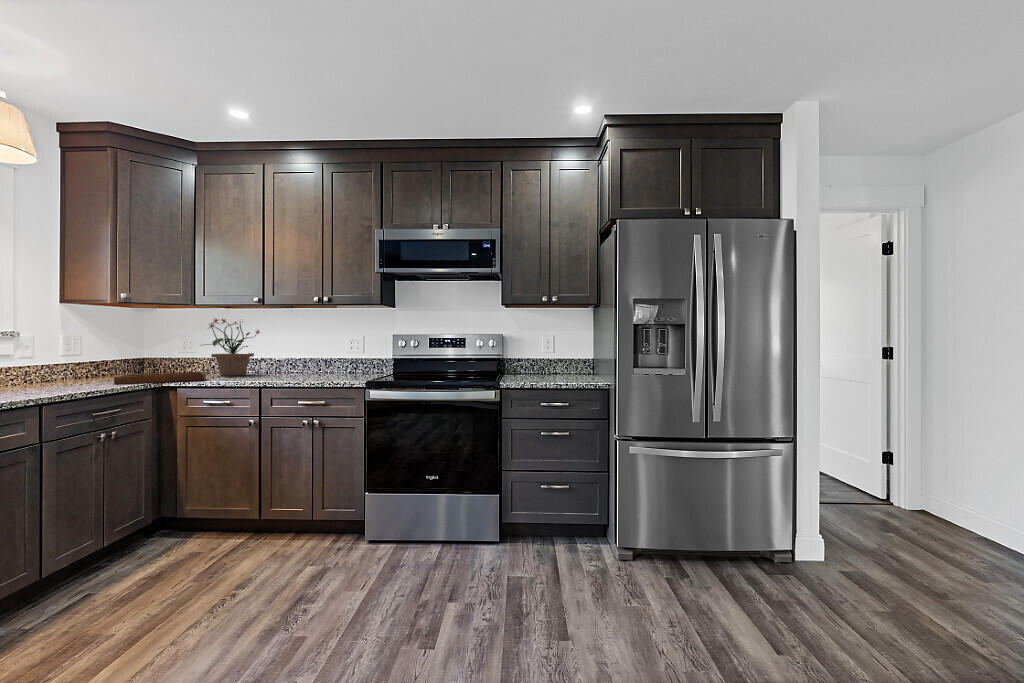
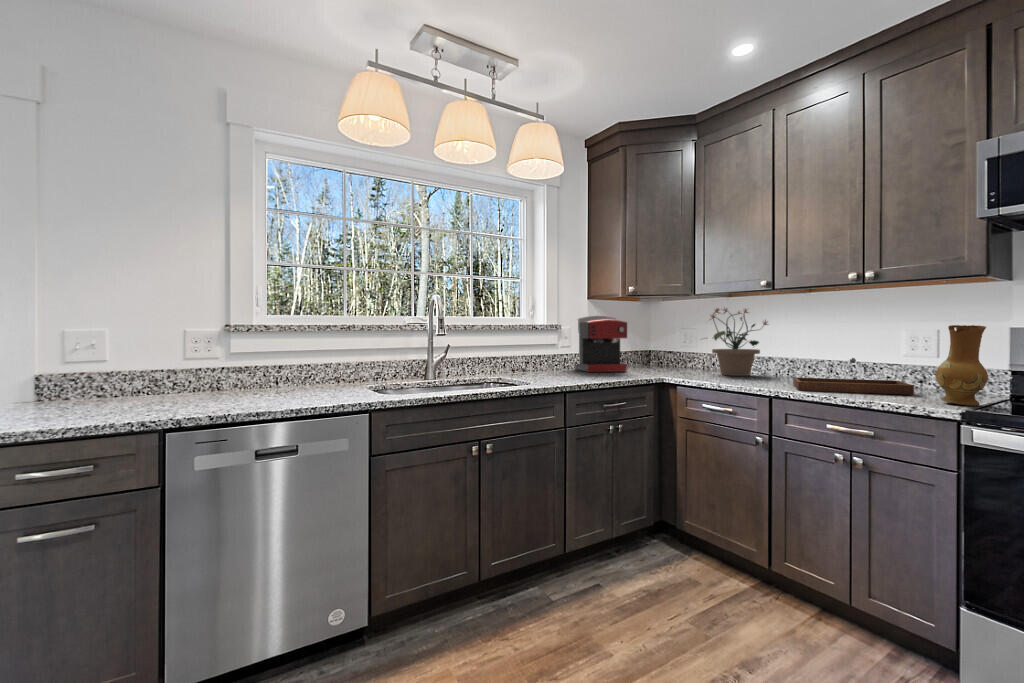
coffee maker: none [40,322,116,382] -> present [576,316,627,372]
ceramic jug: none [359,333,382,380] -> present [935,325,988,406]
tray: present [114,357,206,384] -> present [793,358,914,395]

